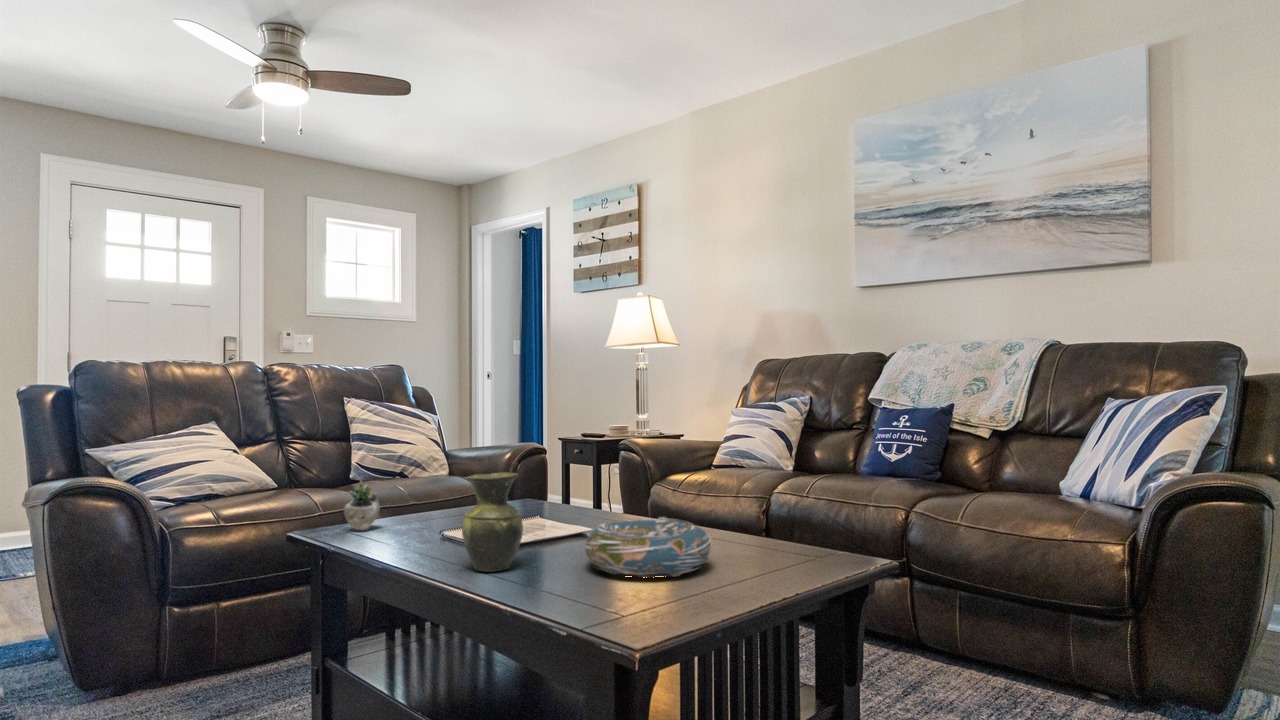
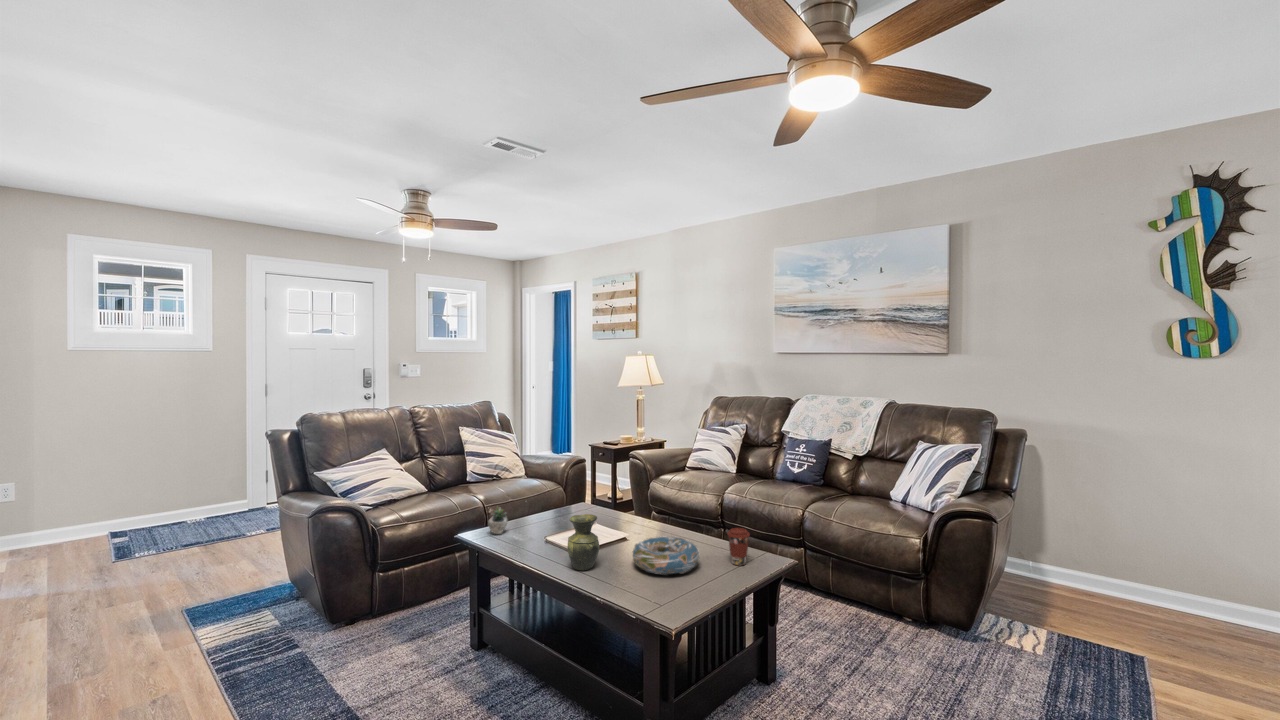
coffee cup: none [764,500,808,567] -> present [727,528,750,566]

